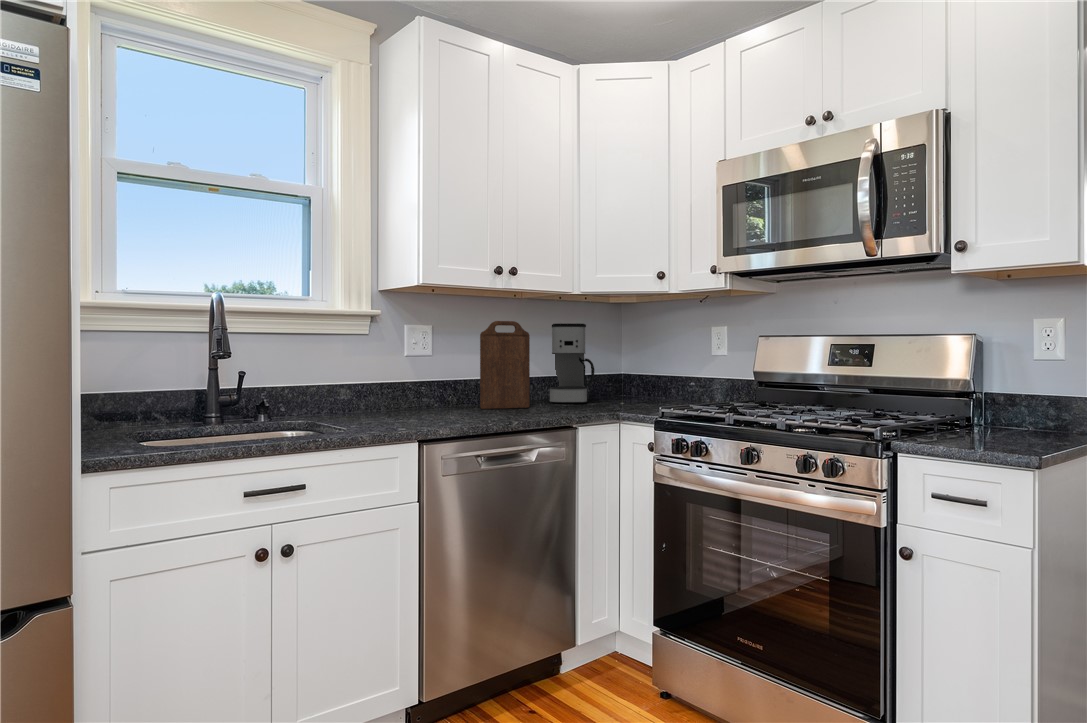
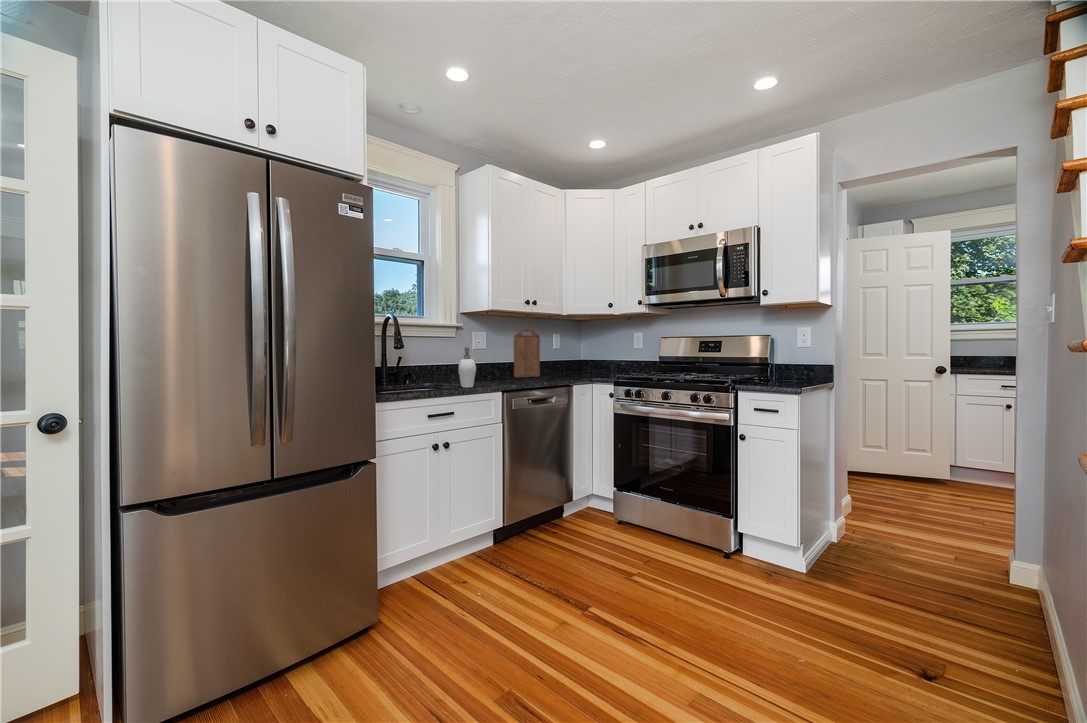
coffee maker: present [549,323,594,403] -> none [545,330,571,375]
soap dispenser: none [333,357,378,433] -> present [458,348,476,387]

